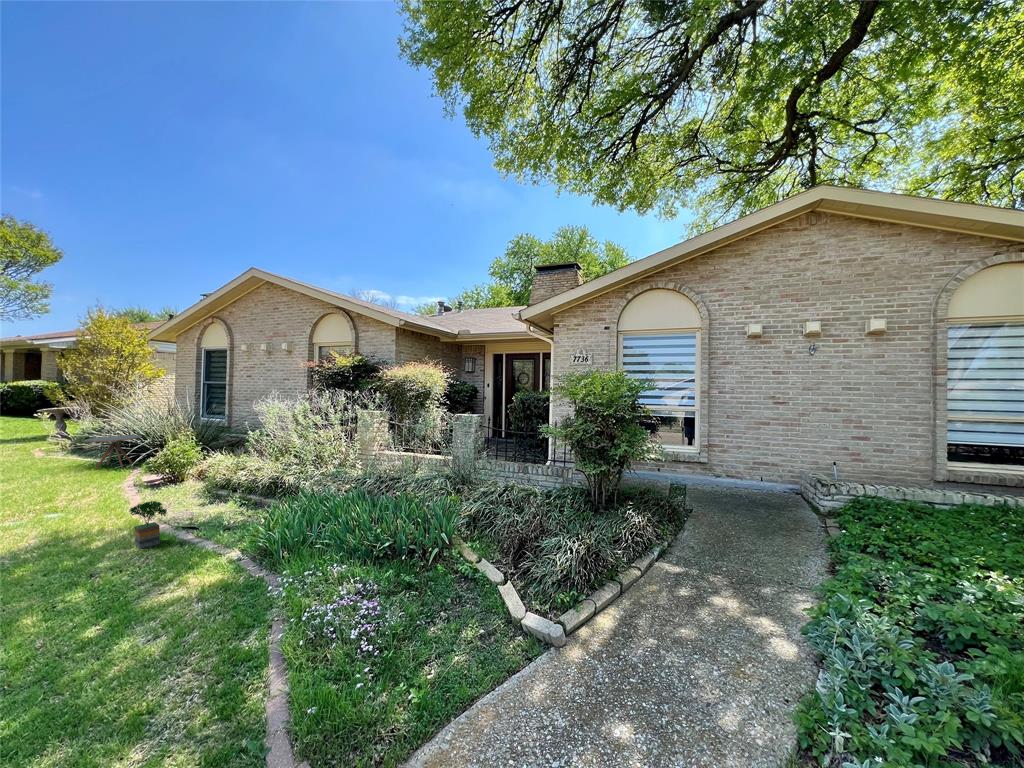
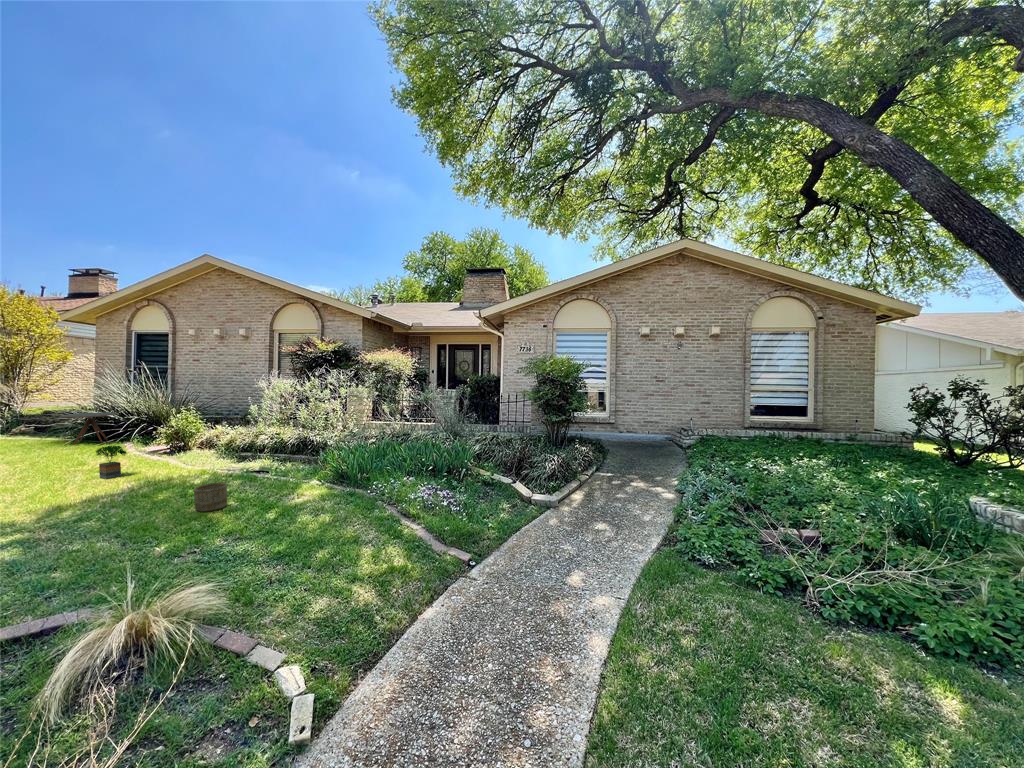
potted tree: present [129,501,167,549] -> present [96,446,126,479]
wooden bucket: none [32,560,88,607] -> present [193,483,227,512]

